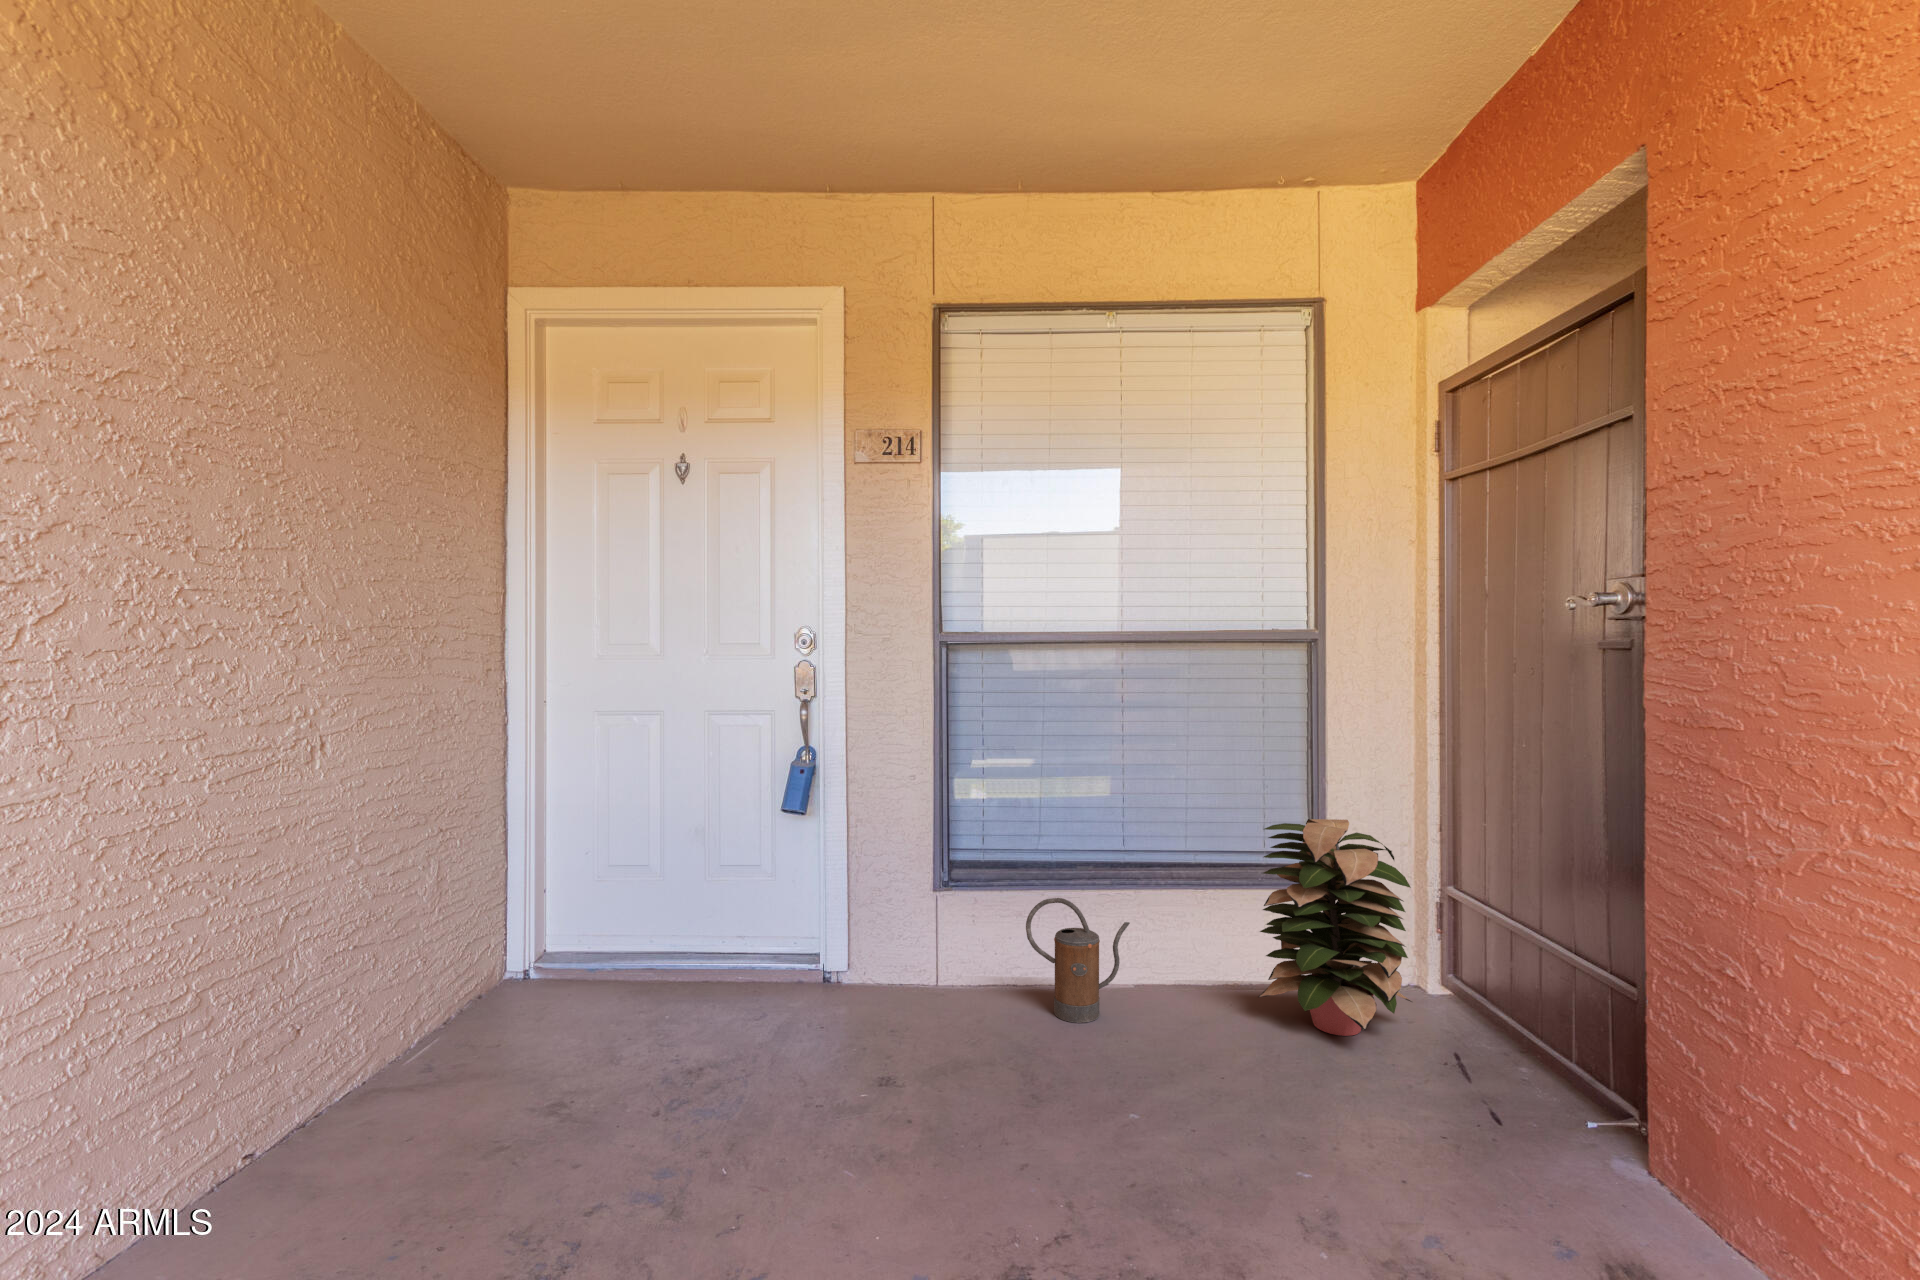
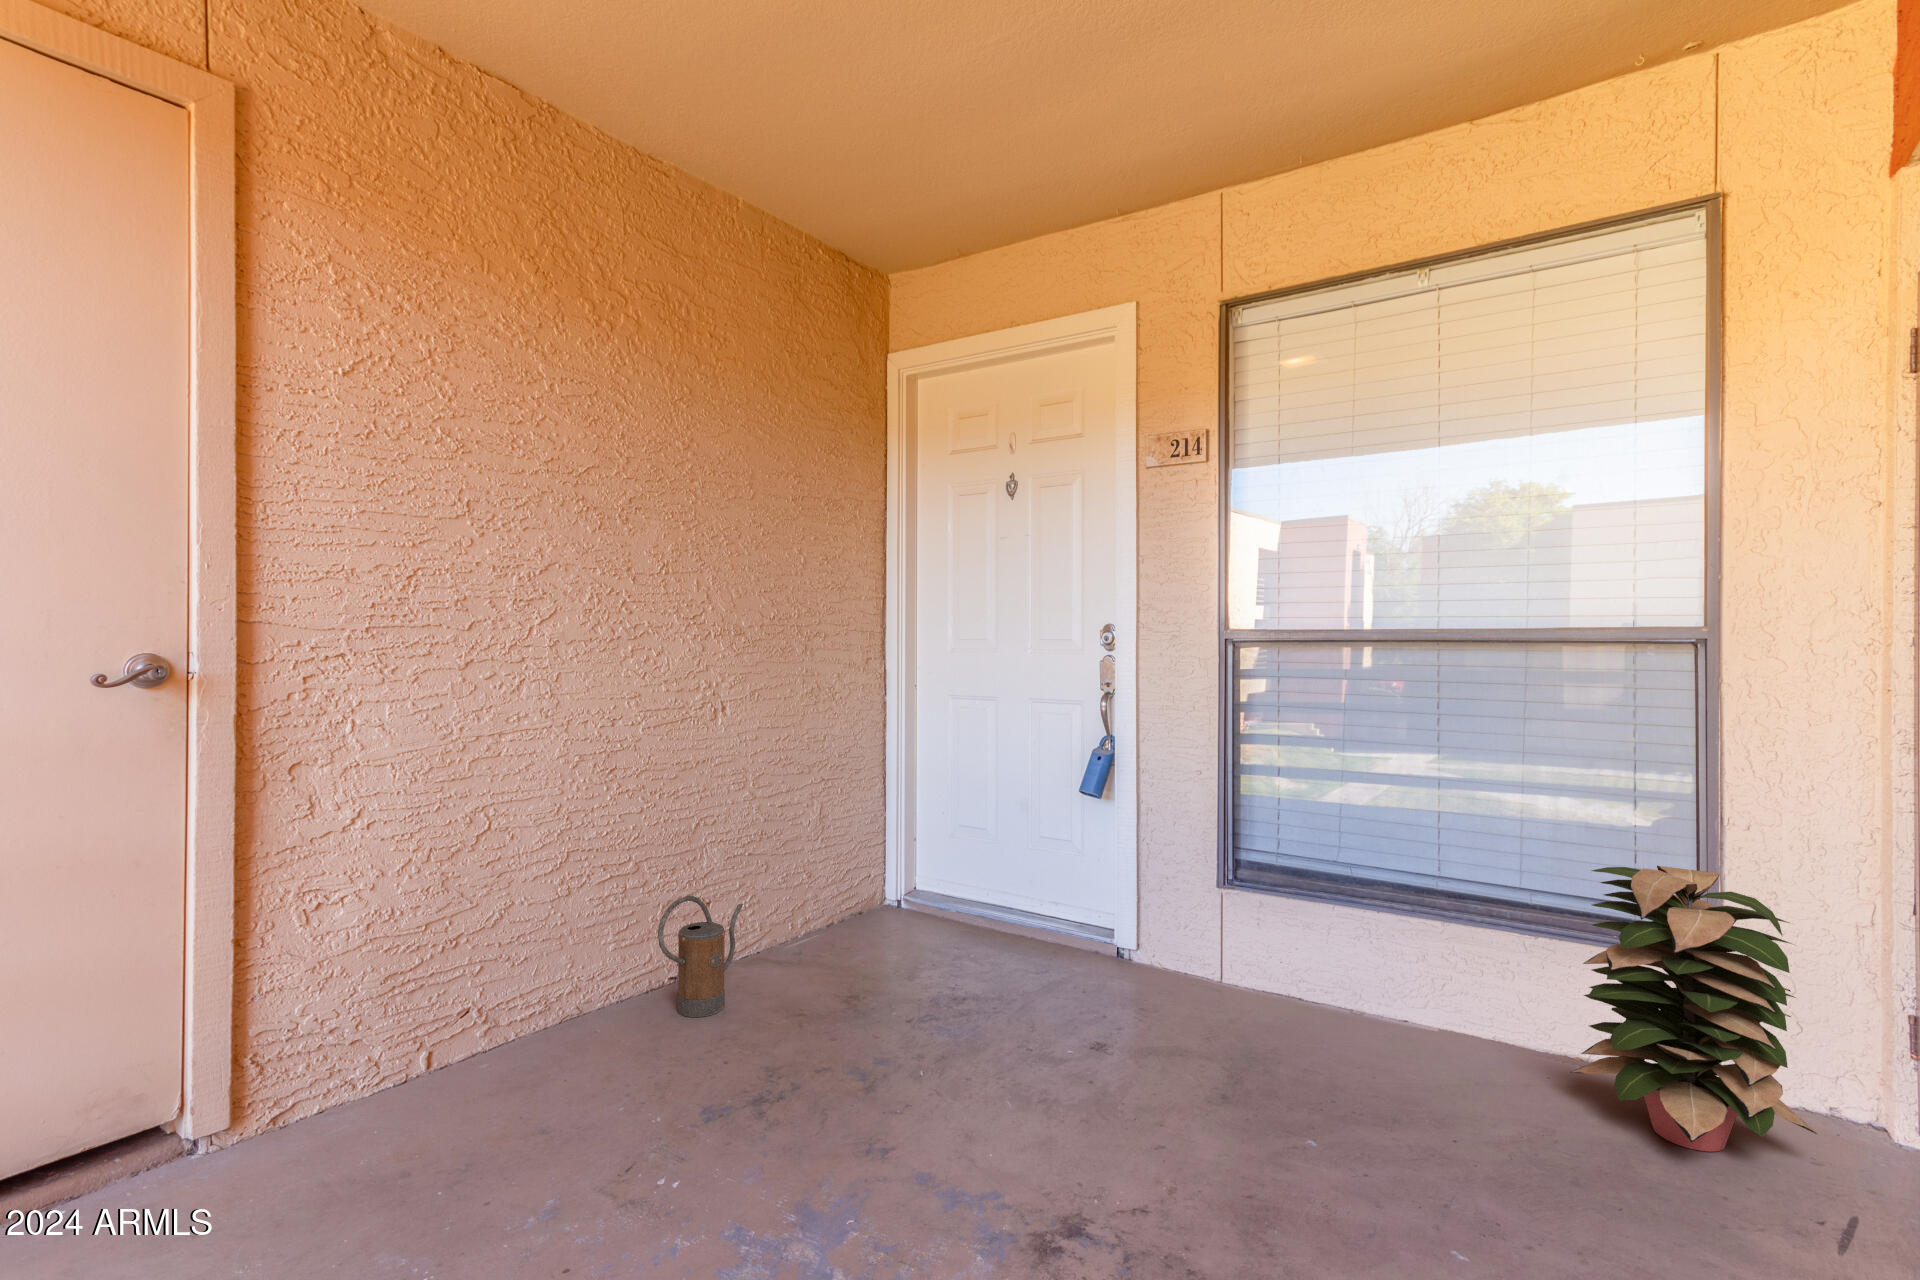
watering can: present [1026,898,1130,1023] -> present [658,896,743,1017]

